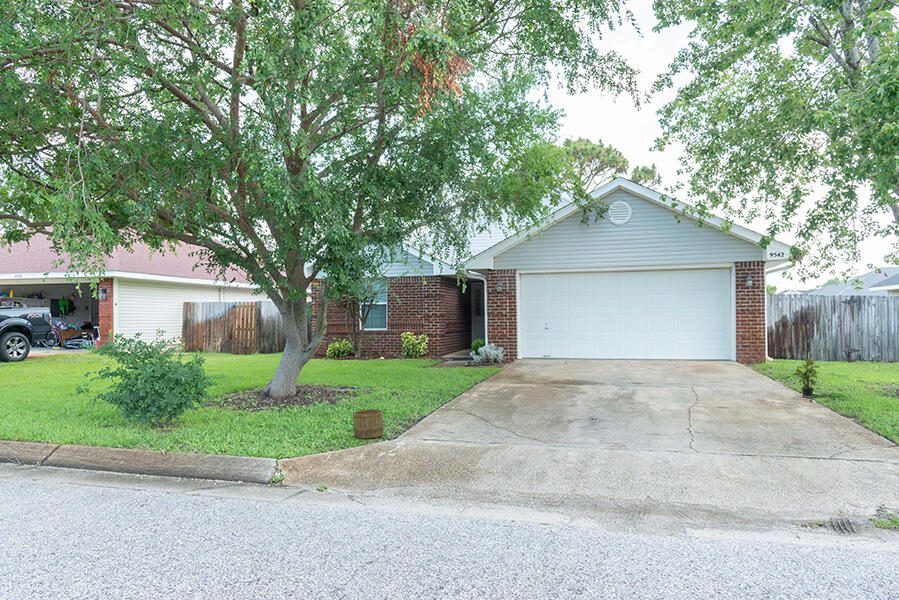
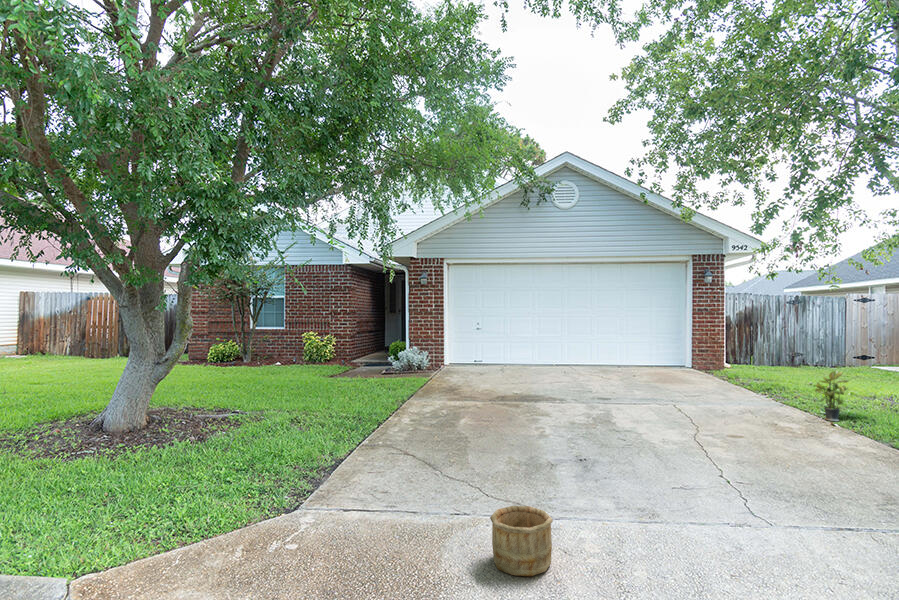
wooden bucket: present [352,409,383,438] -> present [490,506,553,576]

